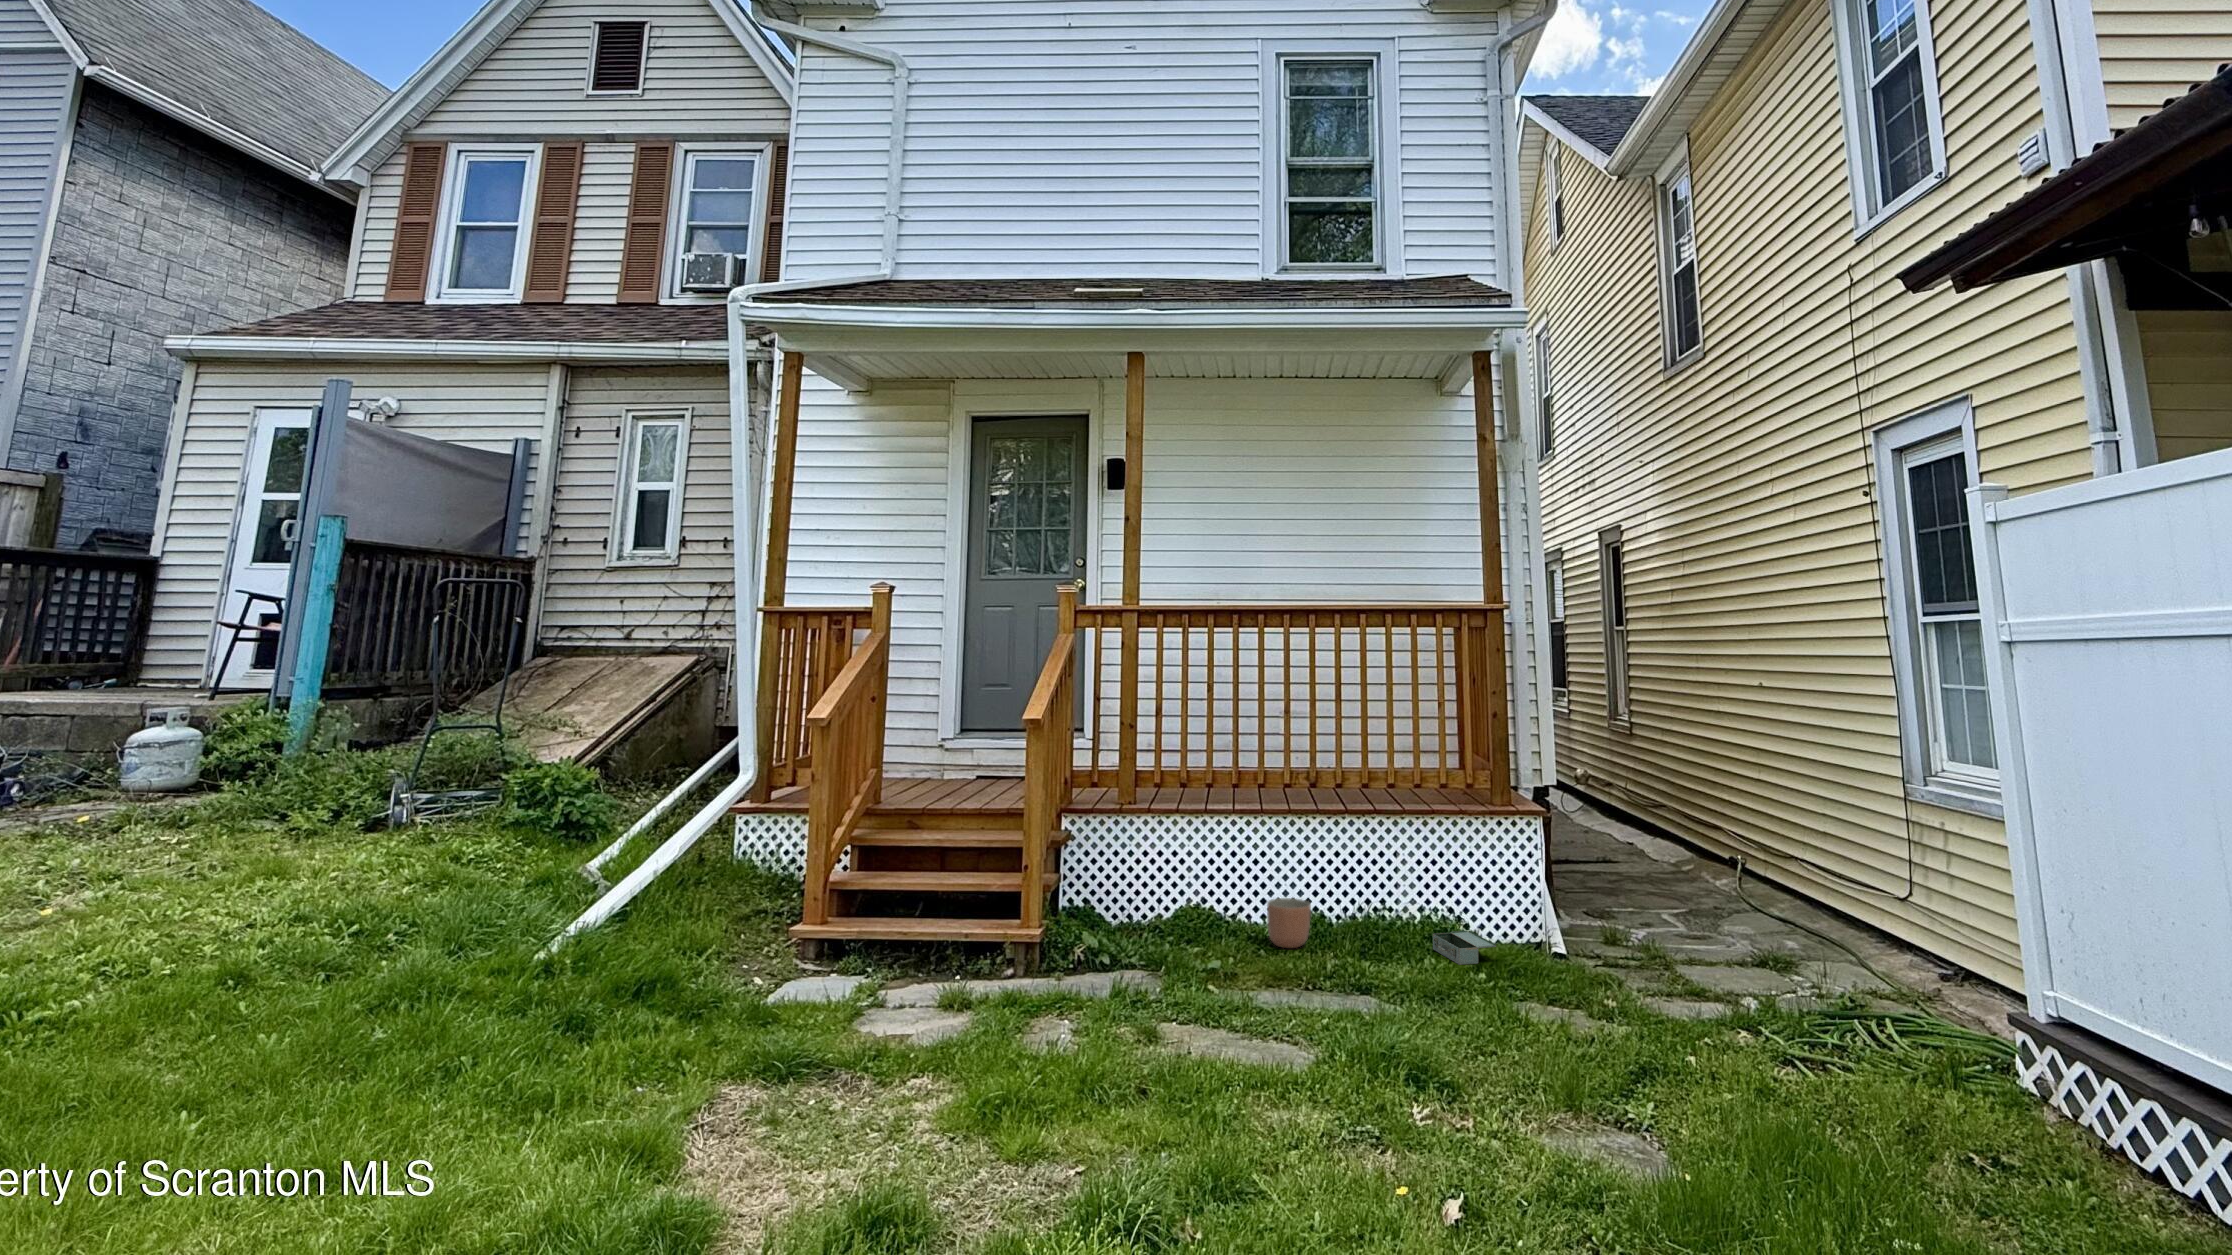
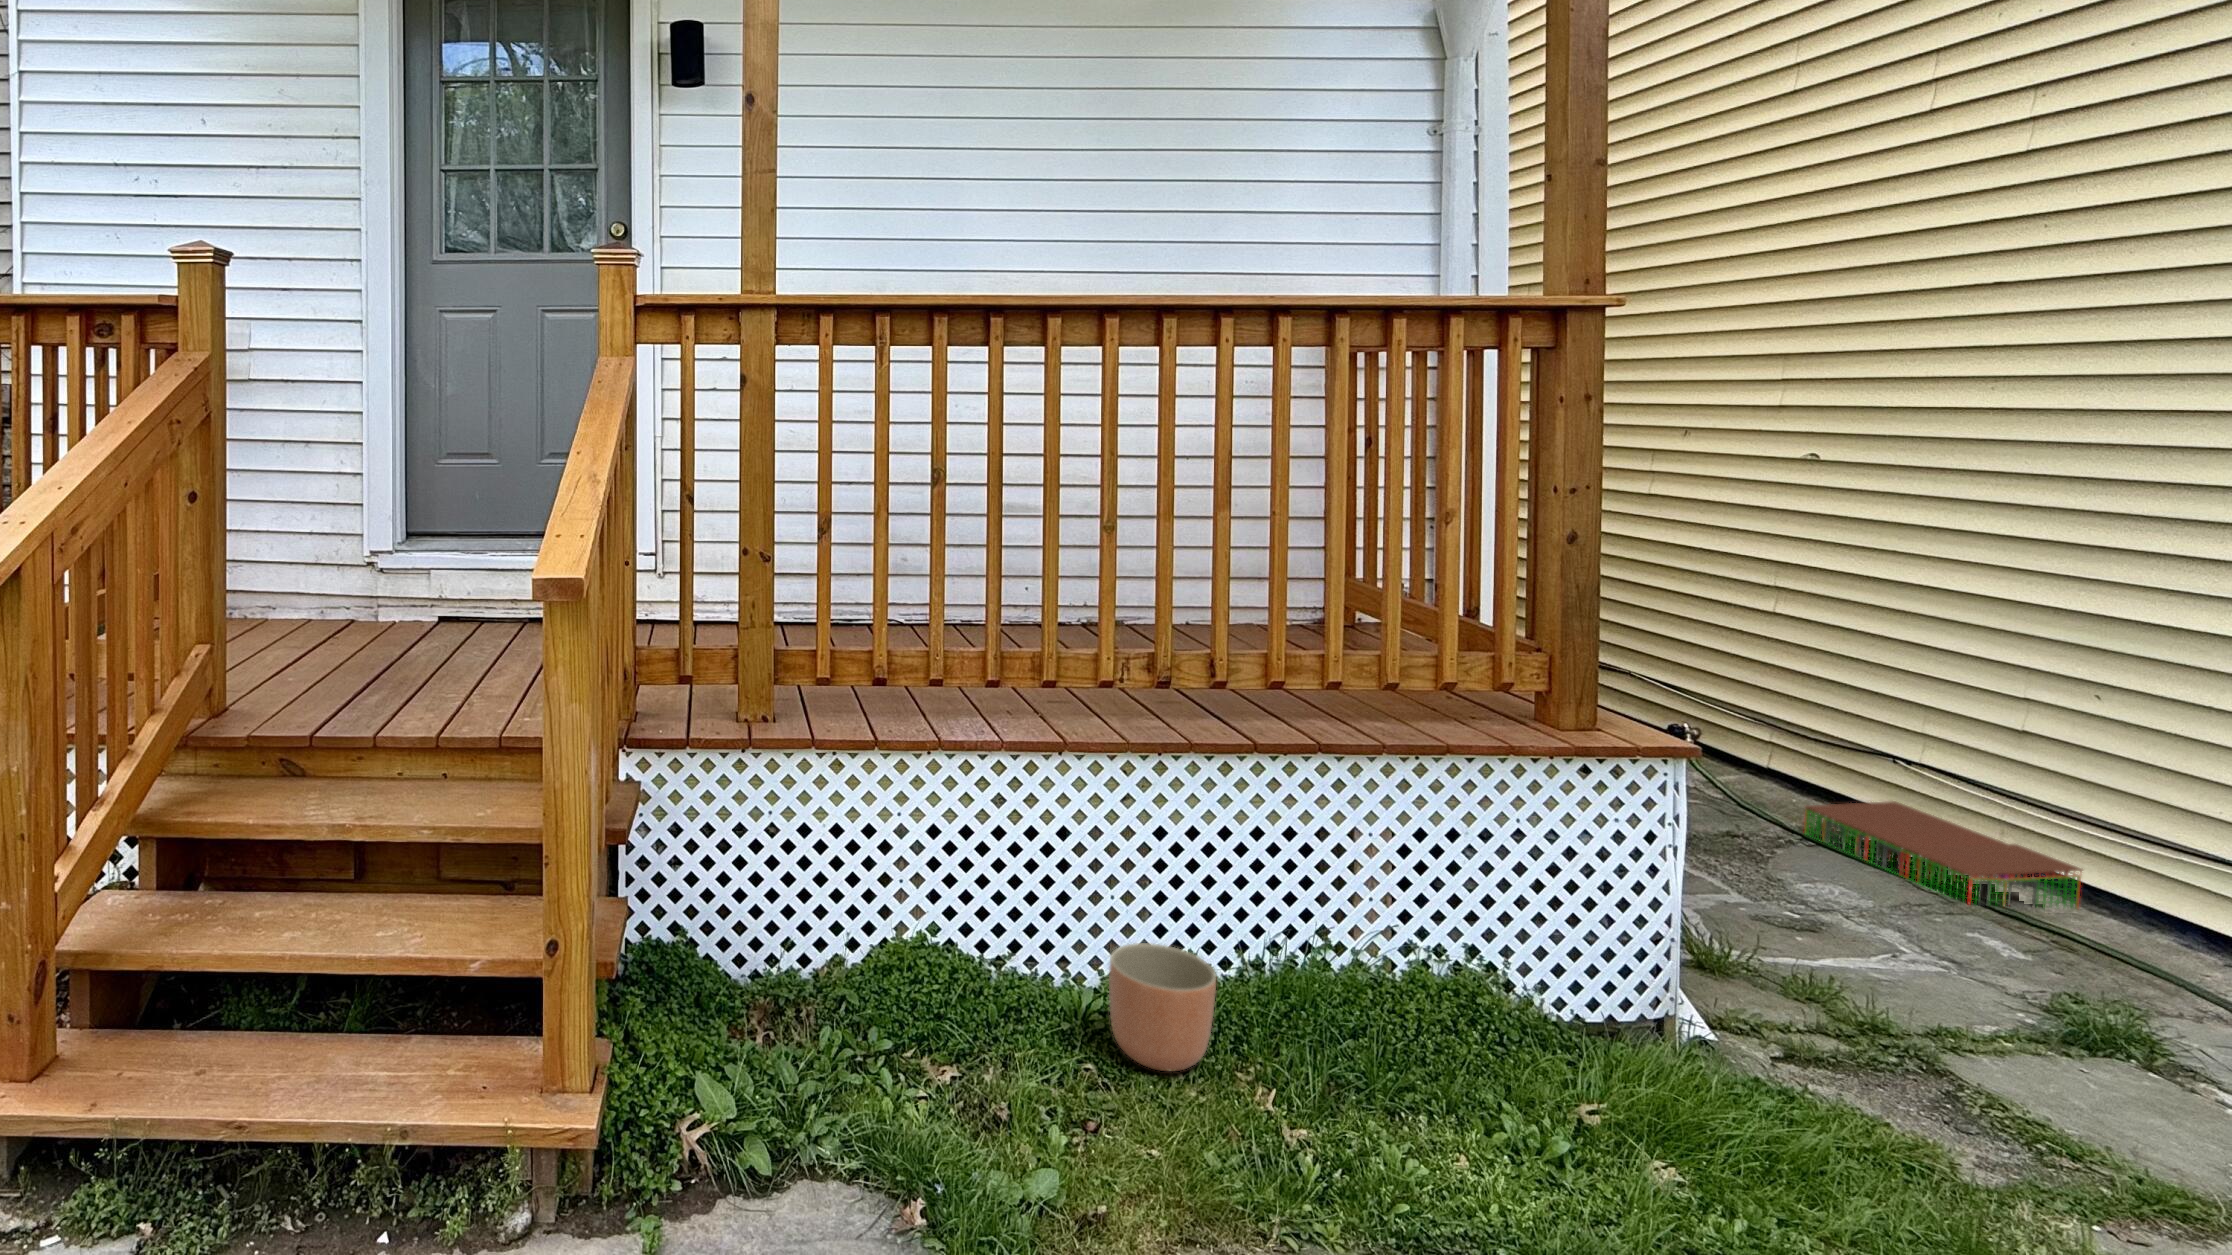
storage bin: none [1737,878,1836,923] -> present [1804,801,2082,908]
toolbox: present [1433,930,1496,965] -> none [1478,1010,1671,1130]

